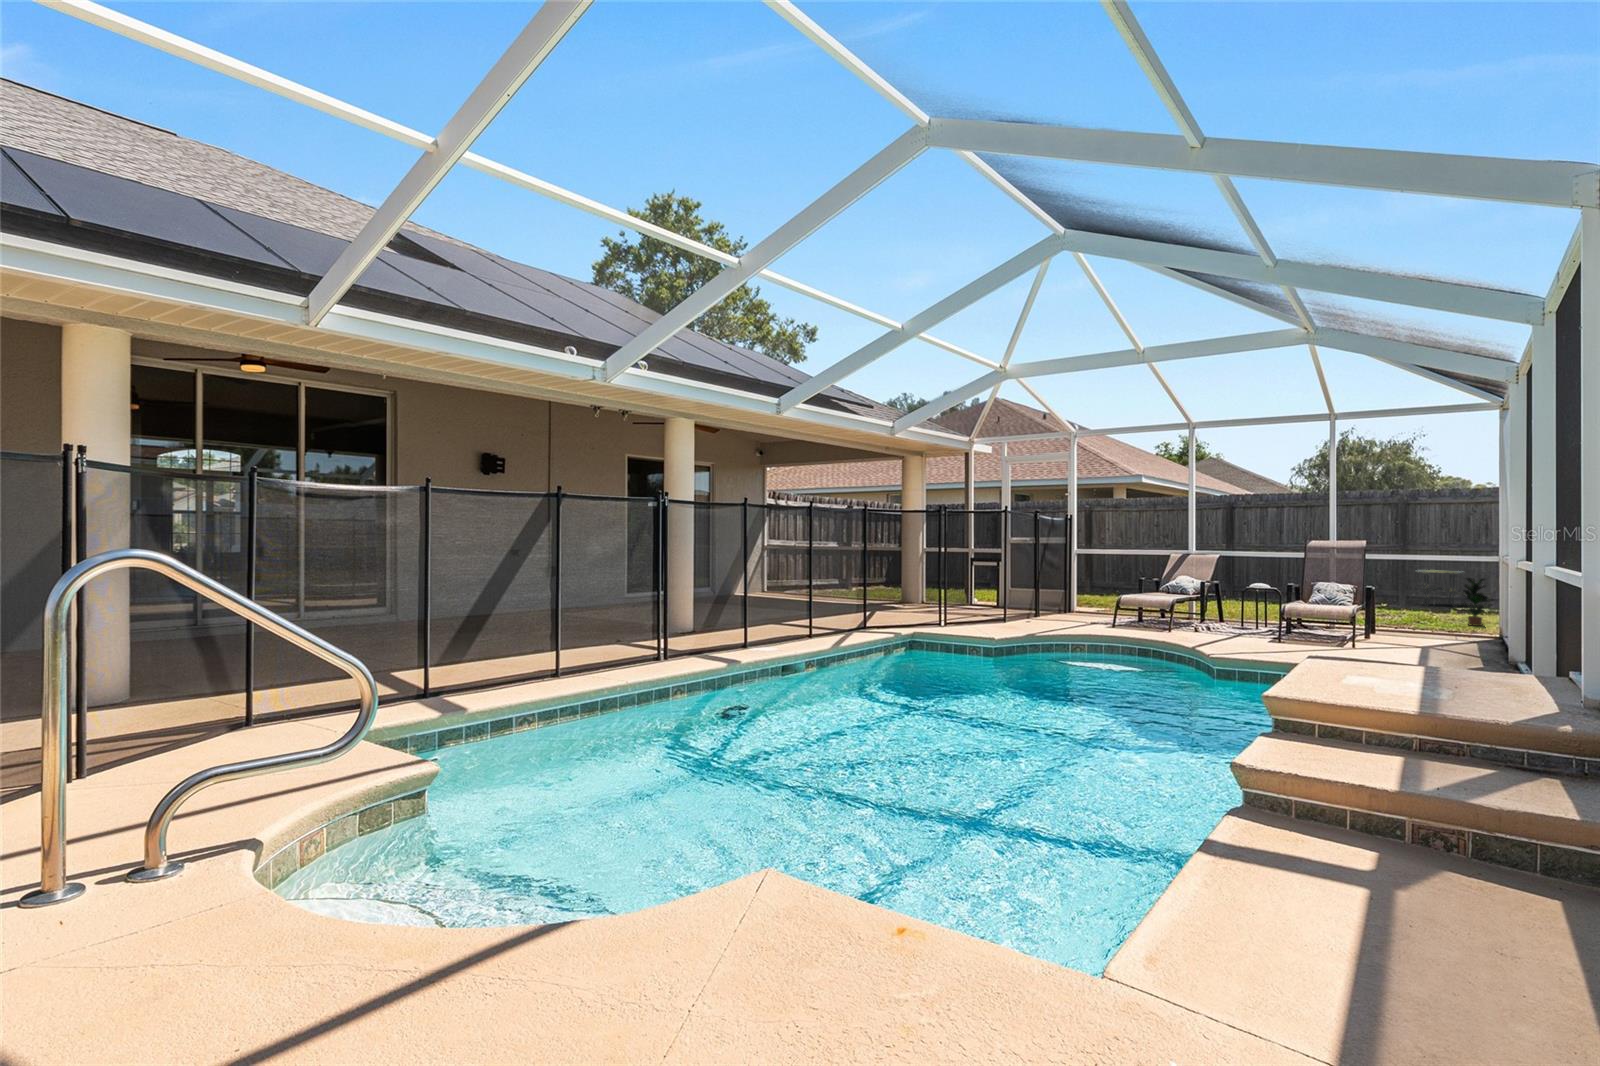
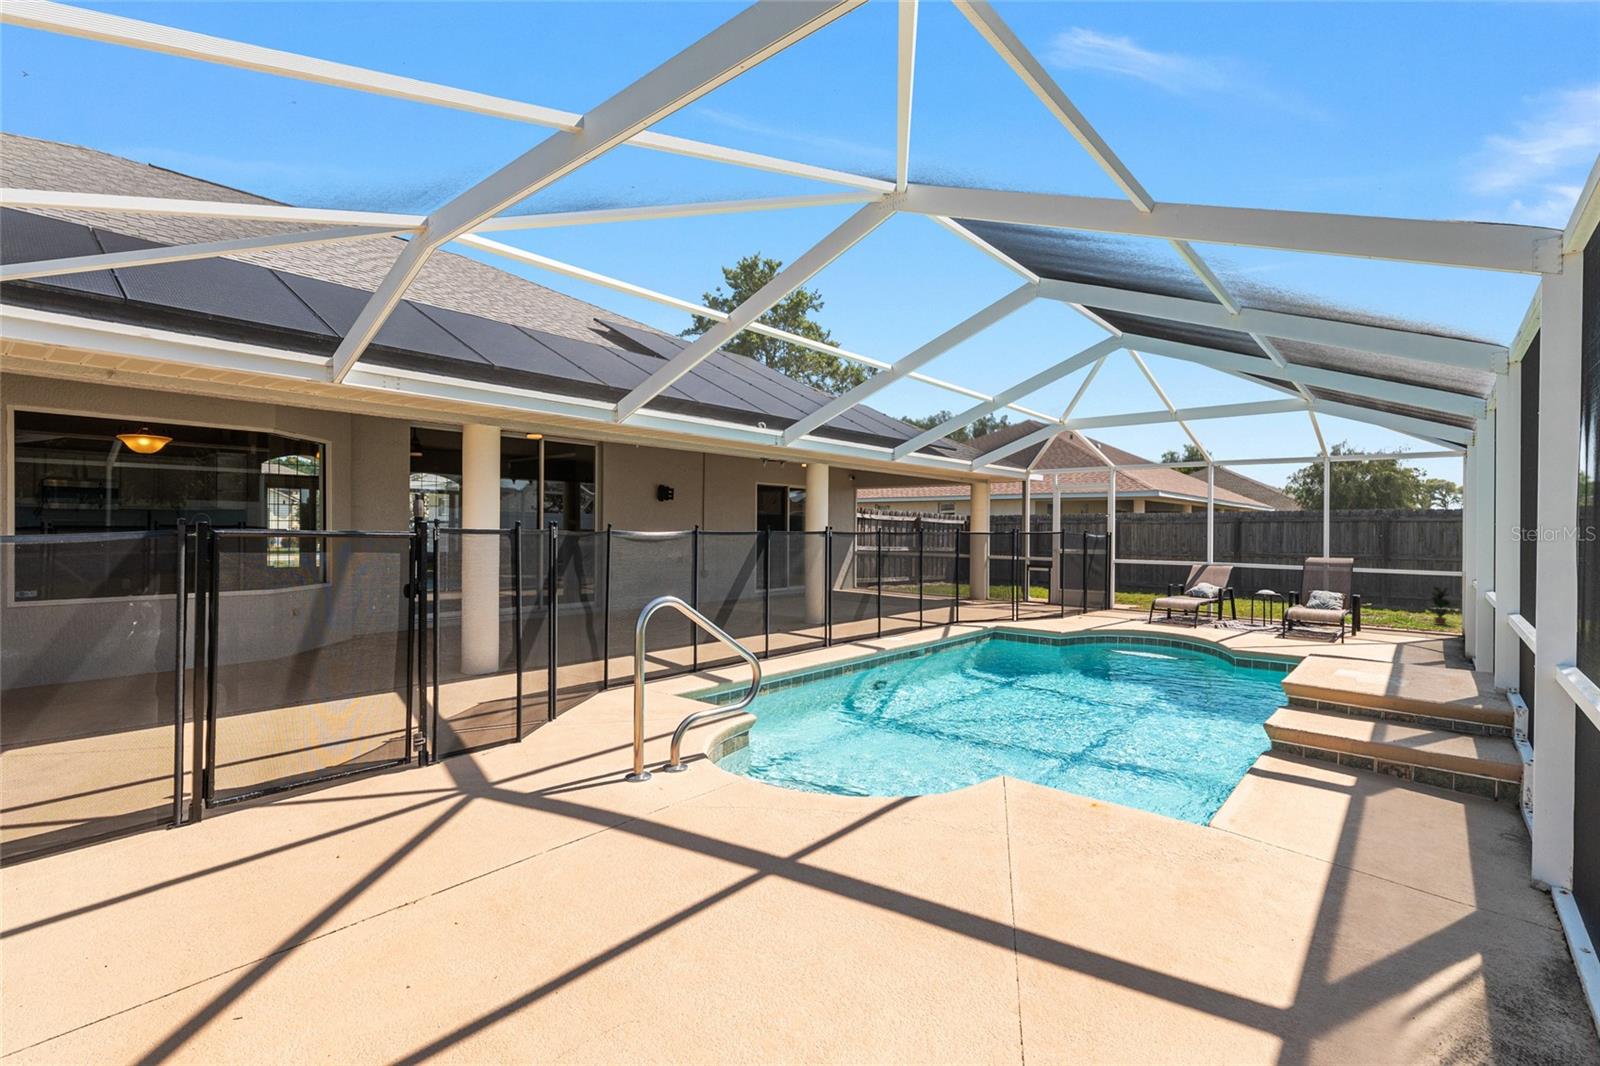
side table: present [1419,570,1461,607] -> none [1394,577,1435,607]

